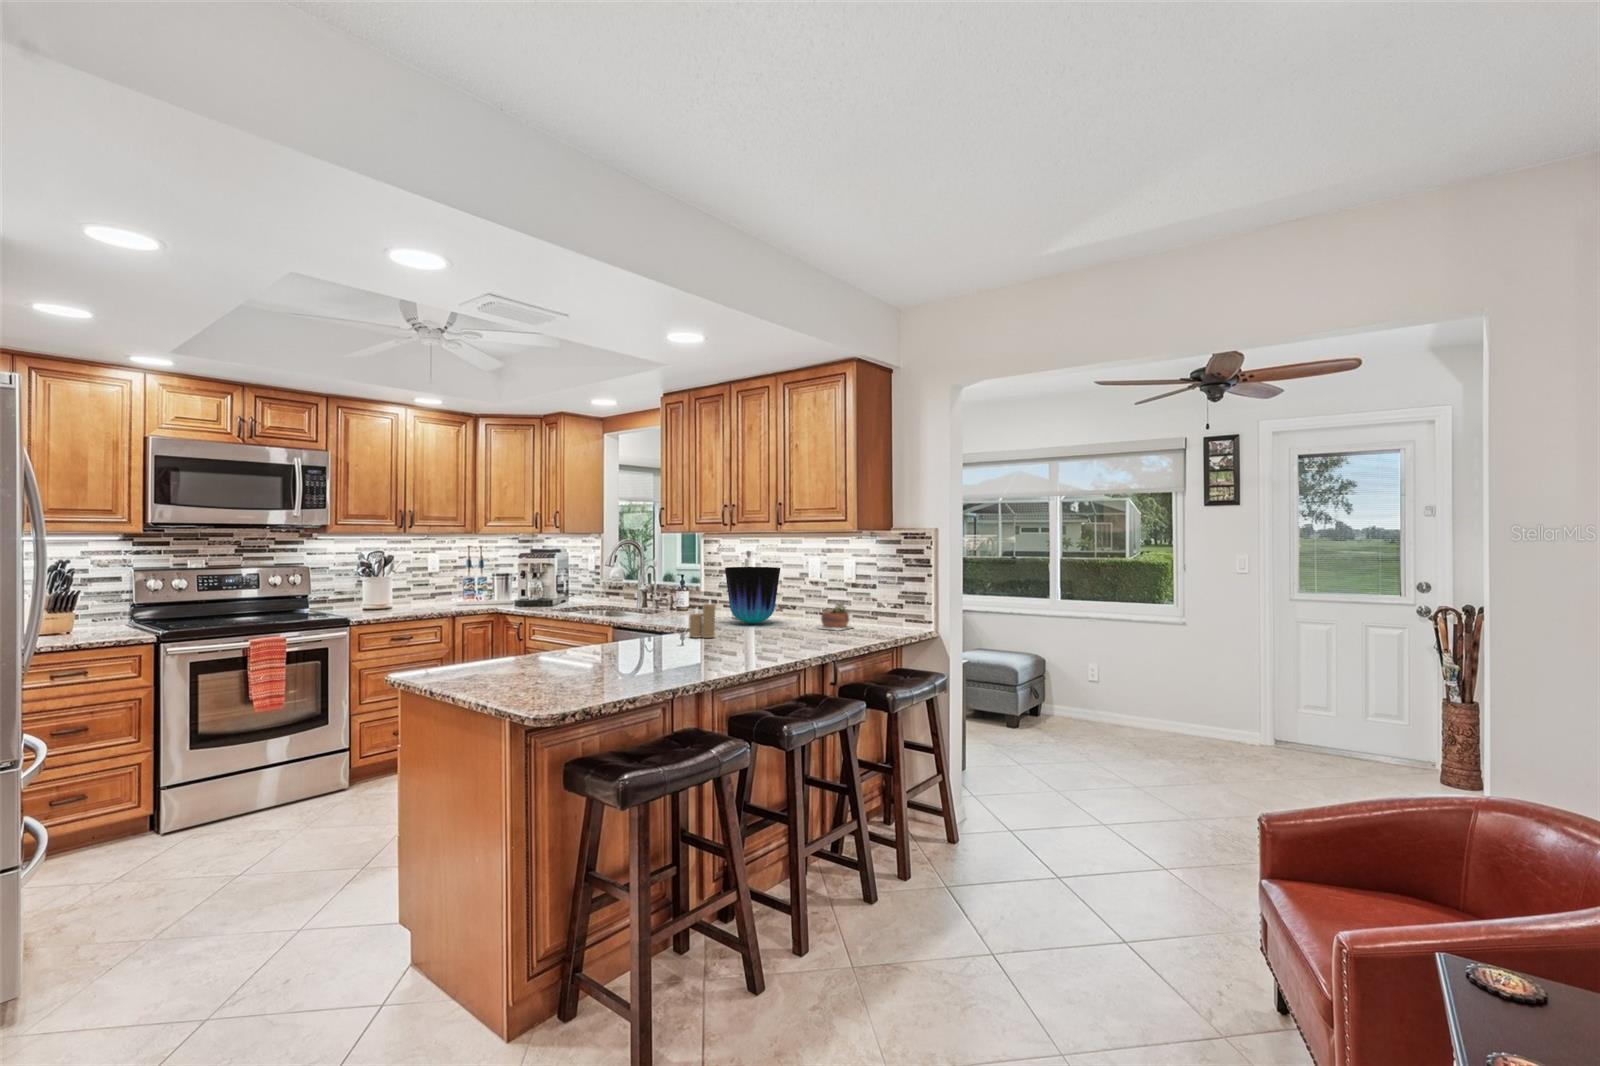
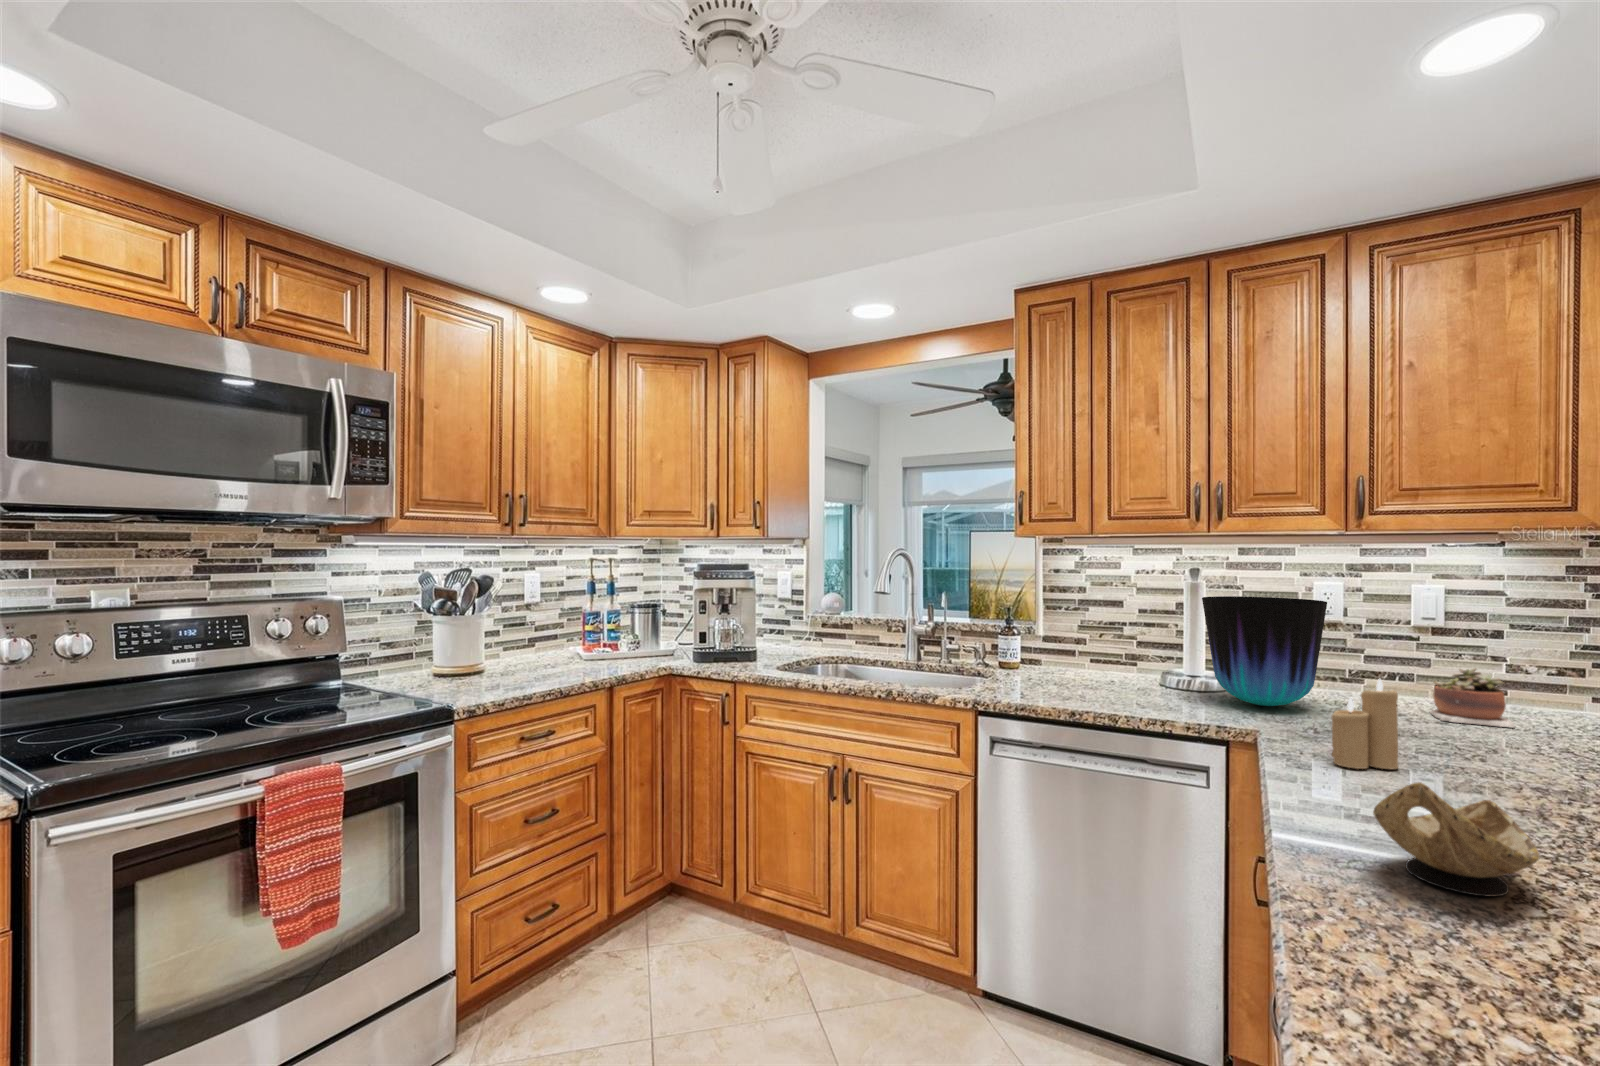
decorative bowl: none [575,617,633,655] -> present [1373,782,1540,897]

